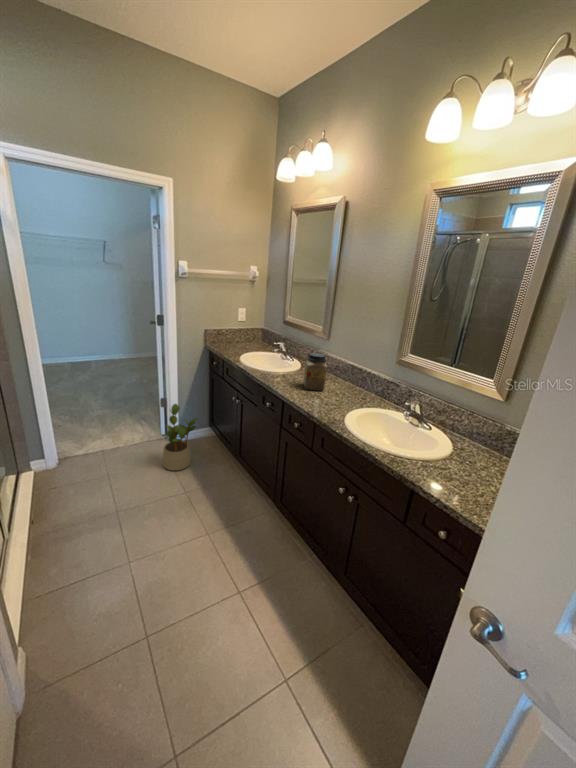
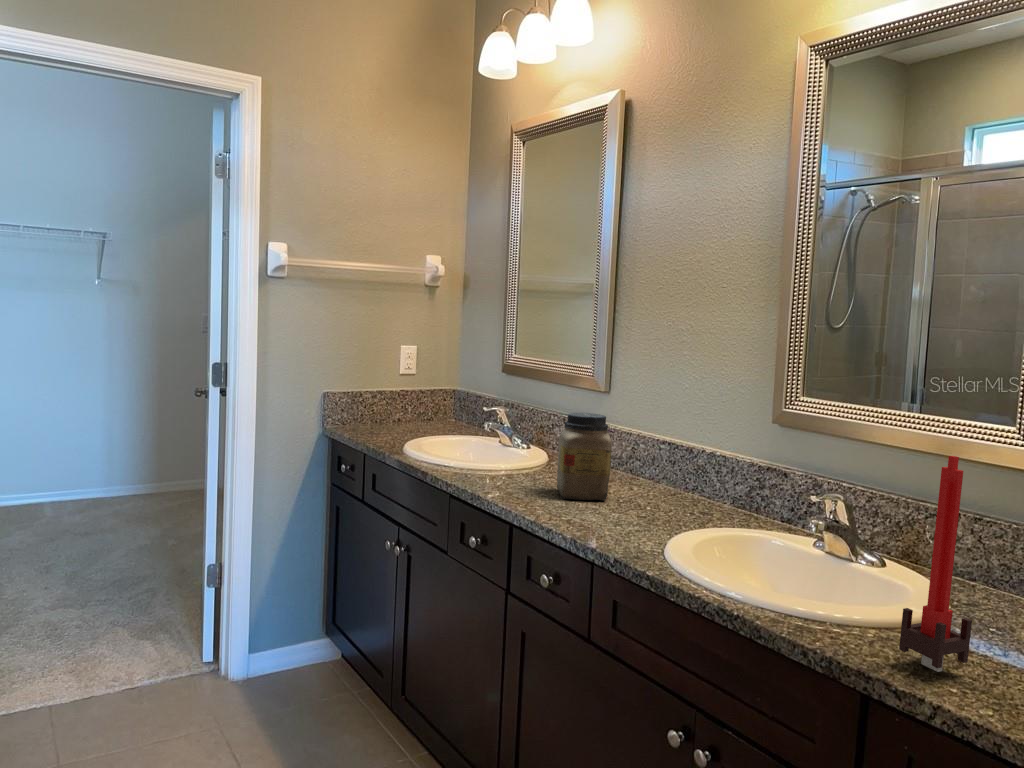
potted plant: present [163,404,198,470] -> none [207,564,300,742]
candle: none [428,406,464,484] -> present [899,456,972,672]

